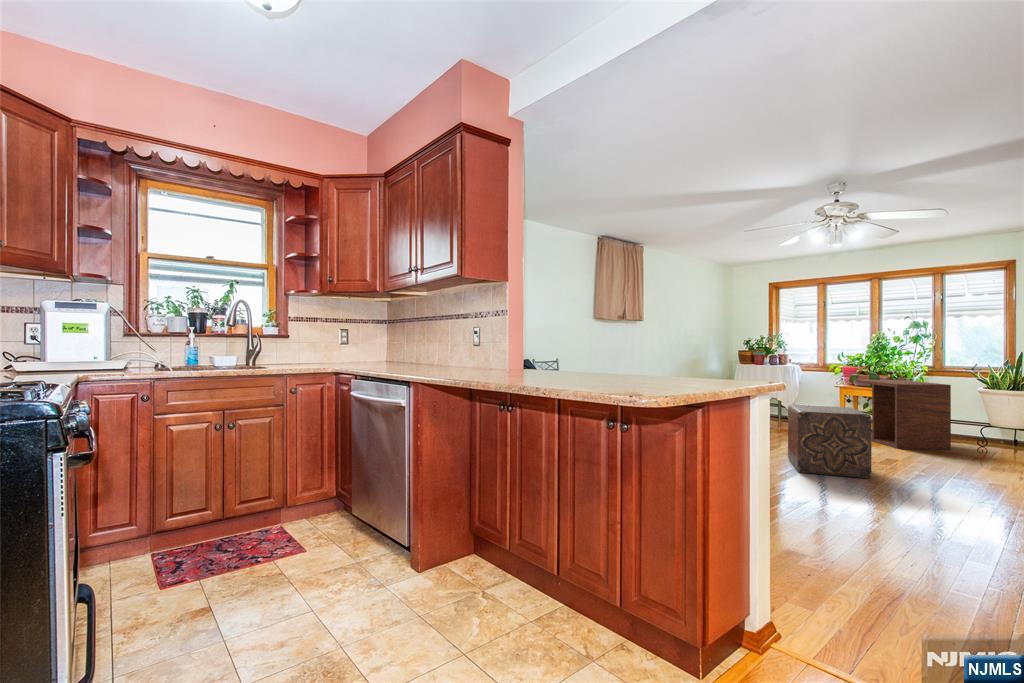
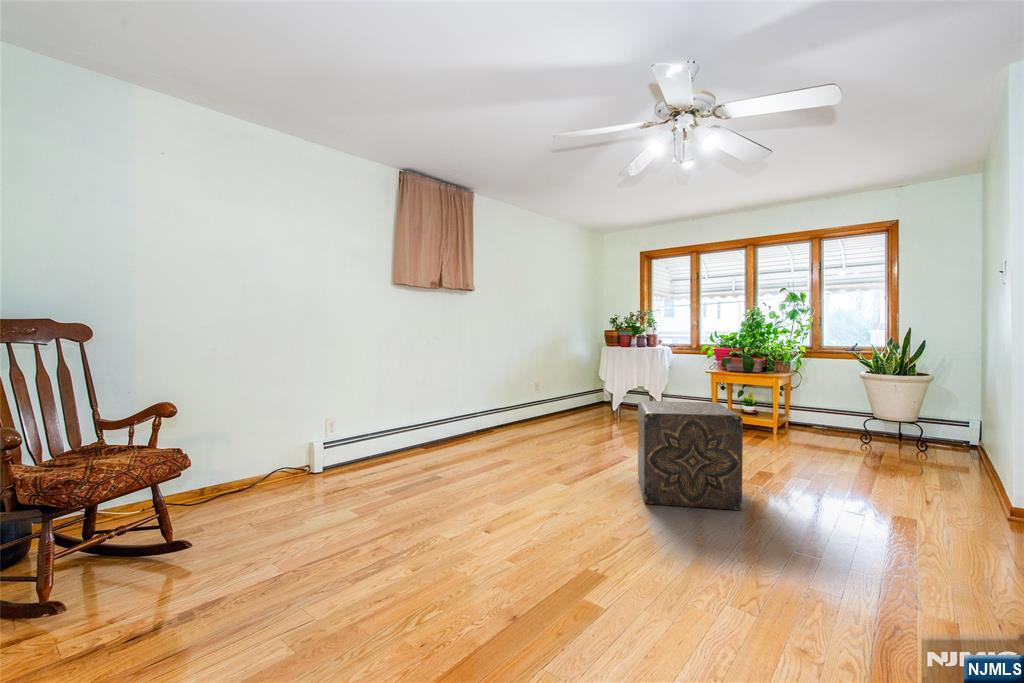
side table: present [855,380,951,449] -> none [727,363,833,449]

